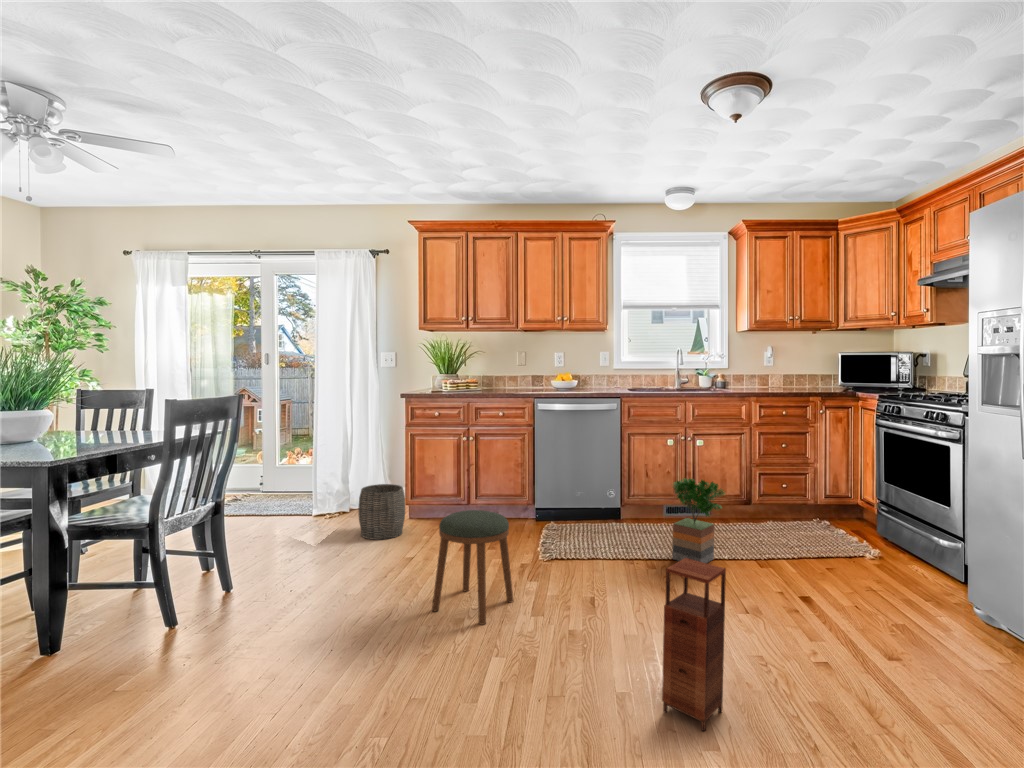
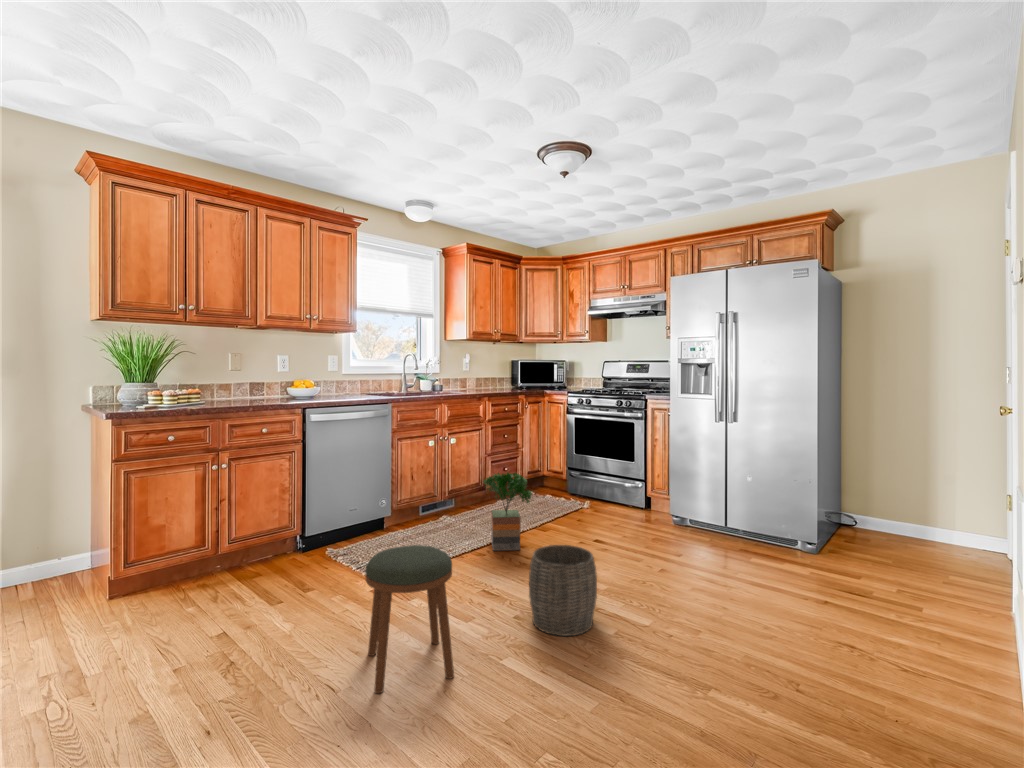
woven basket: present [359,484,405,540] -> present [529,545,597,636]
storage cabinet: present [662,558,726,731] -> none [664,530,715,665]

